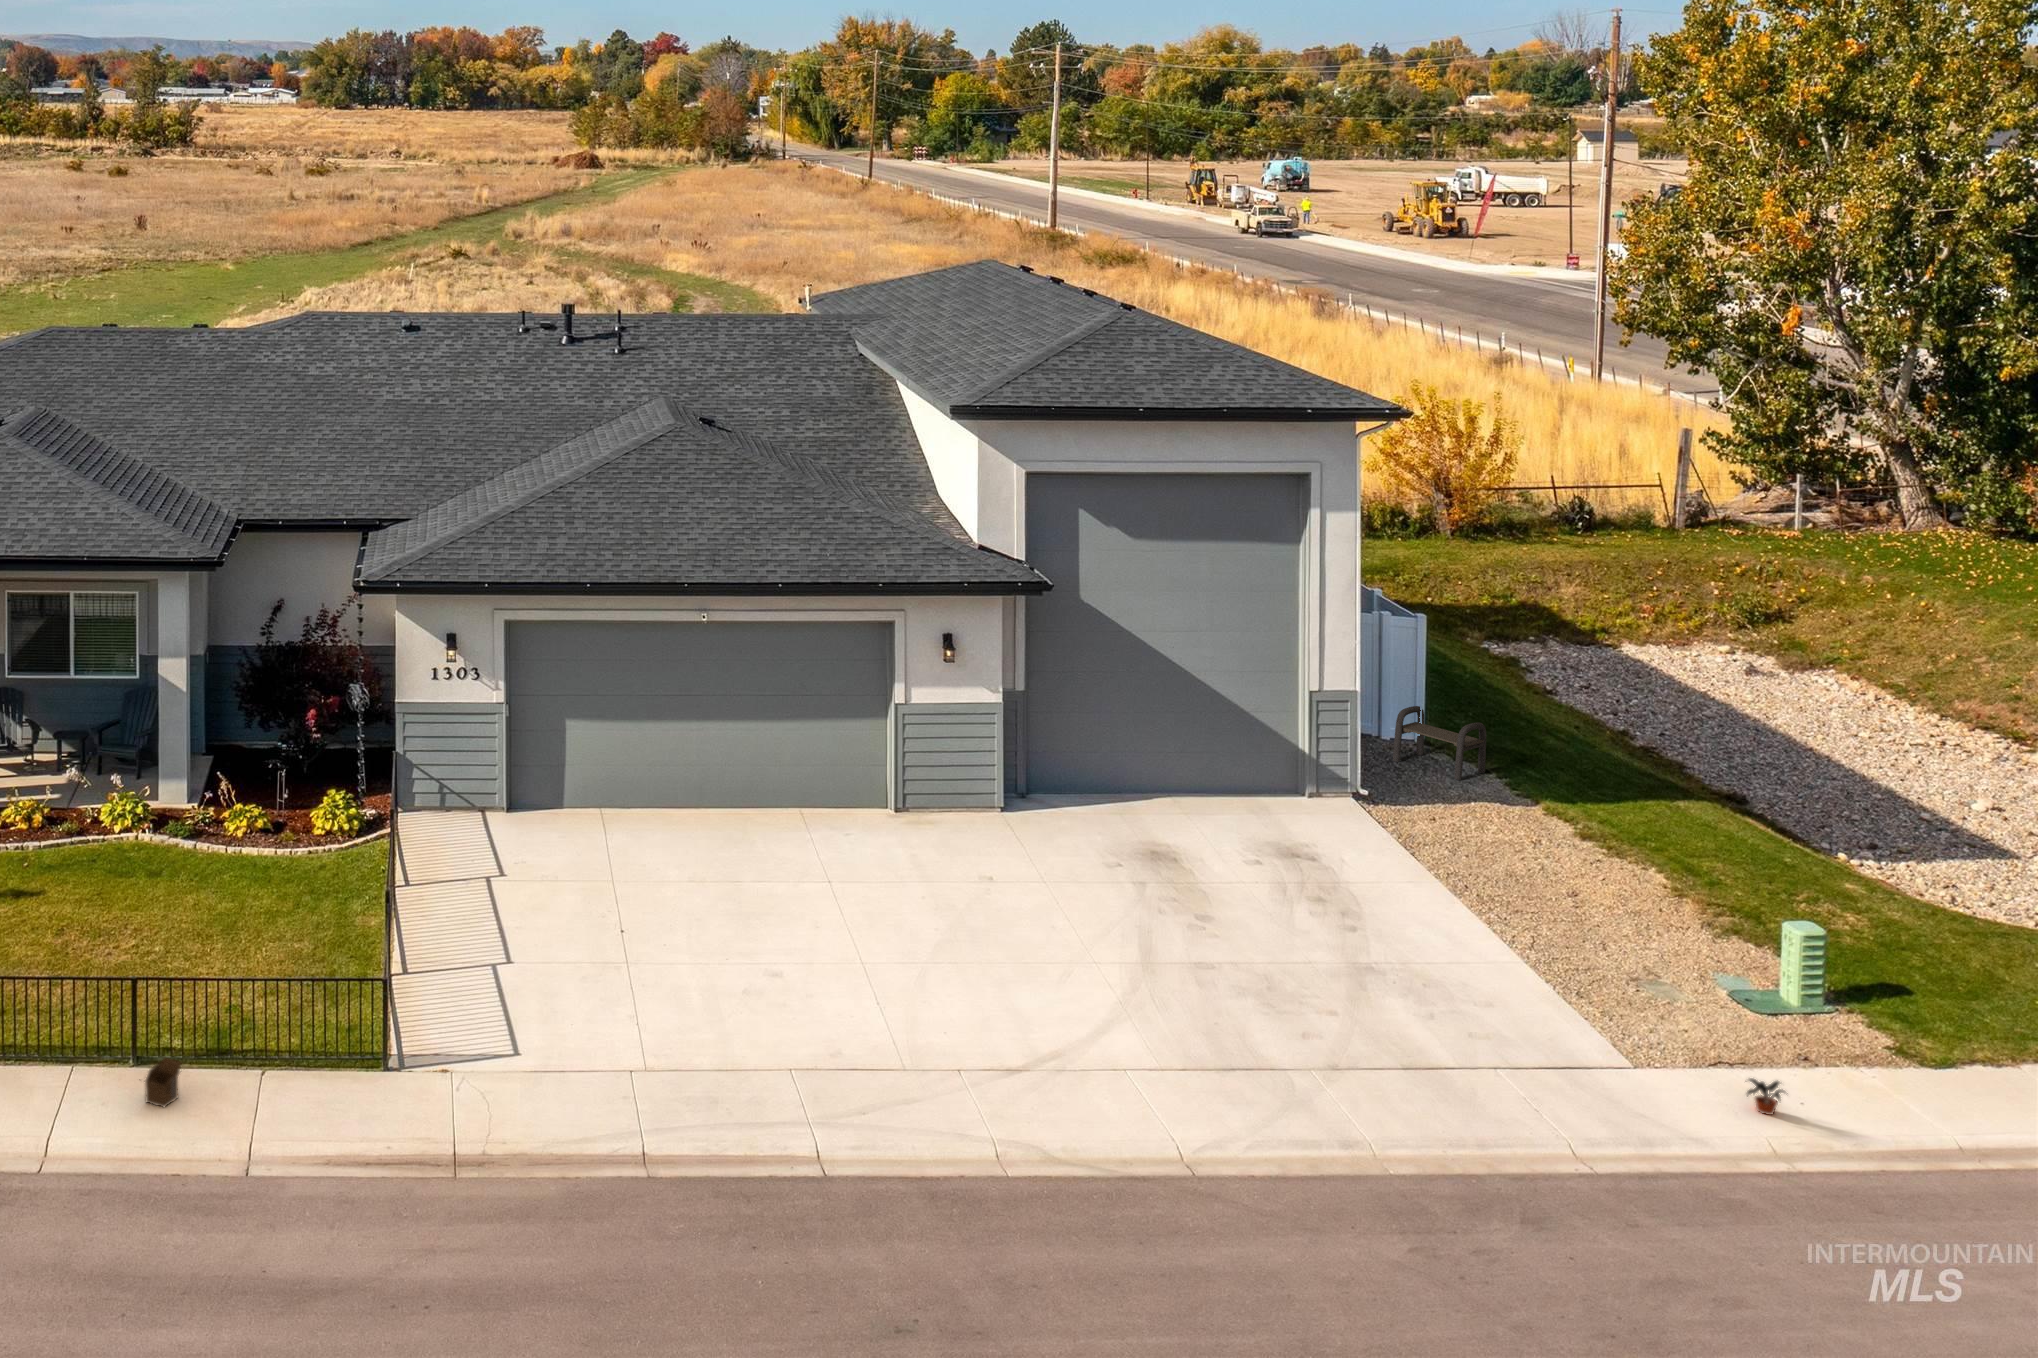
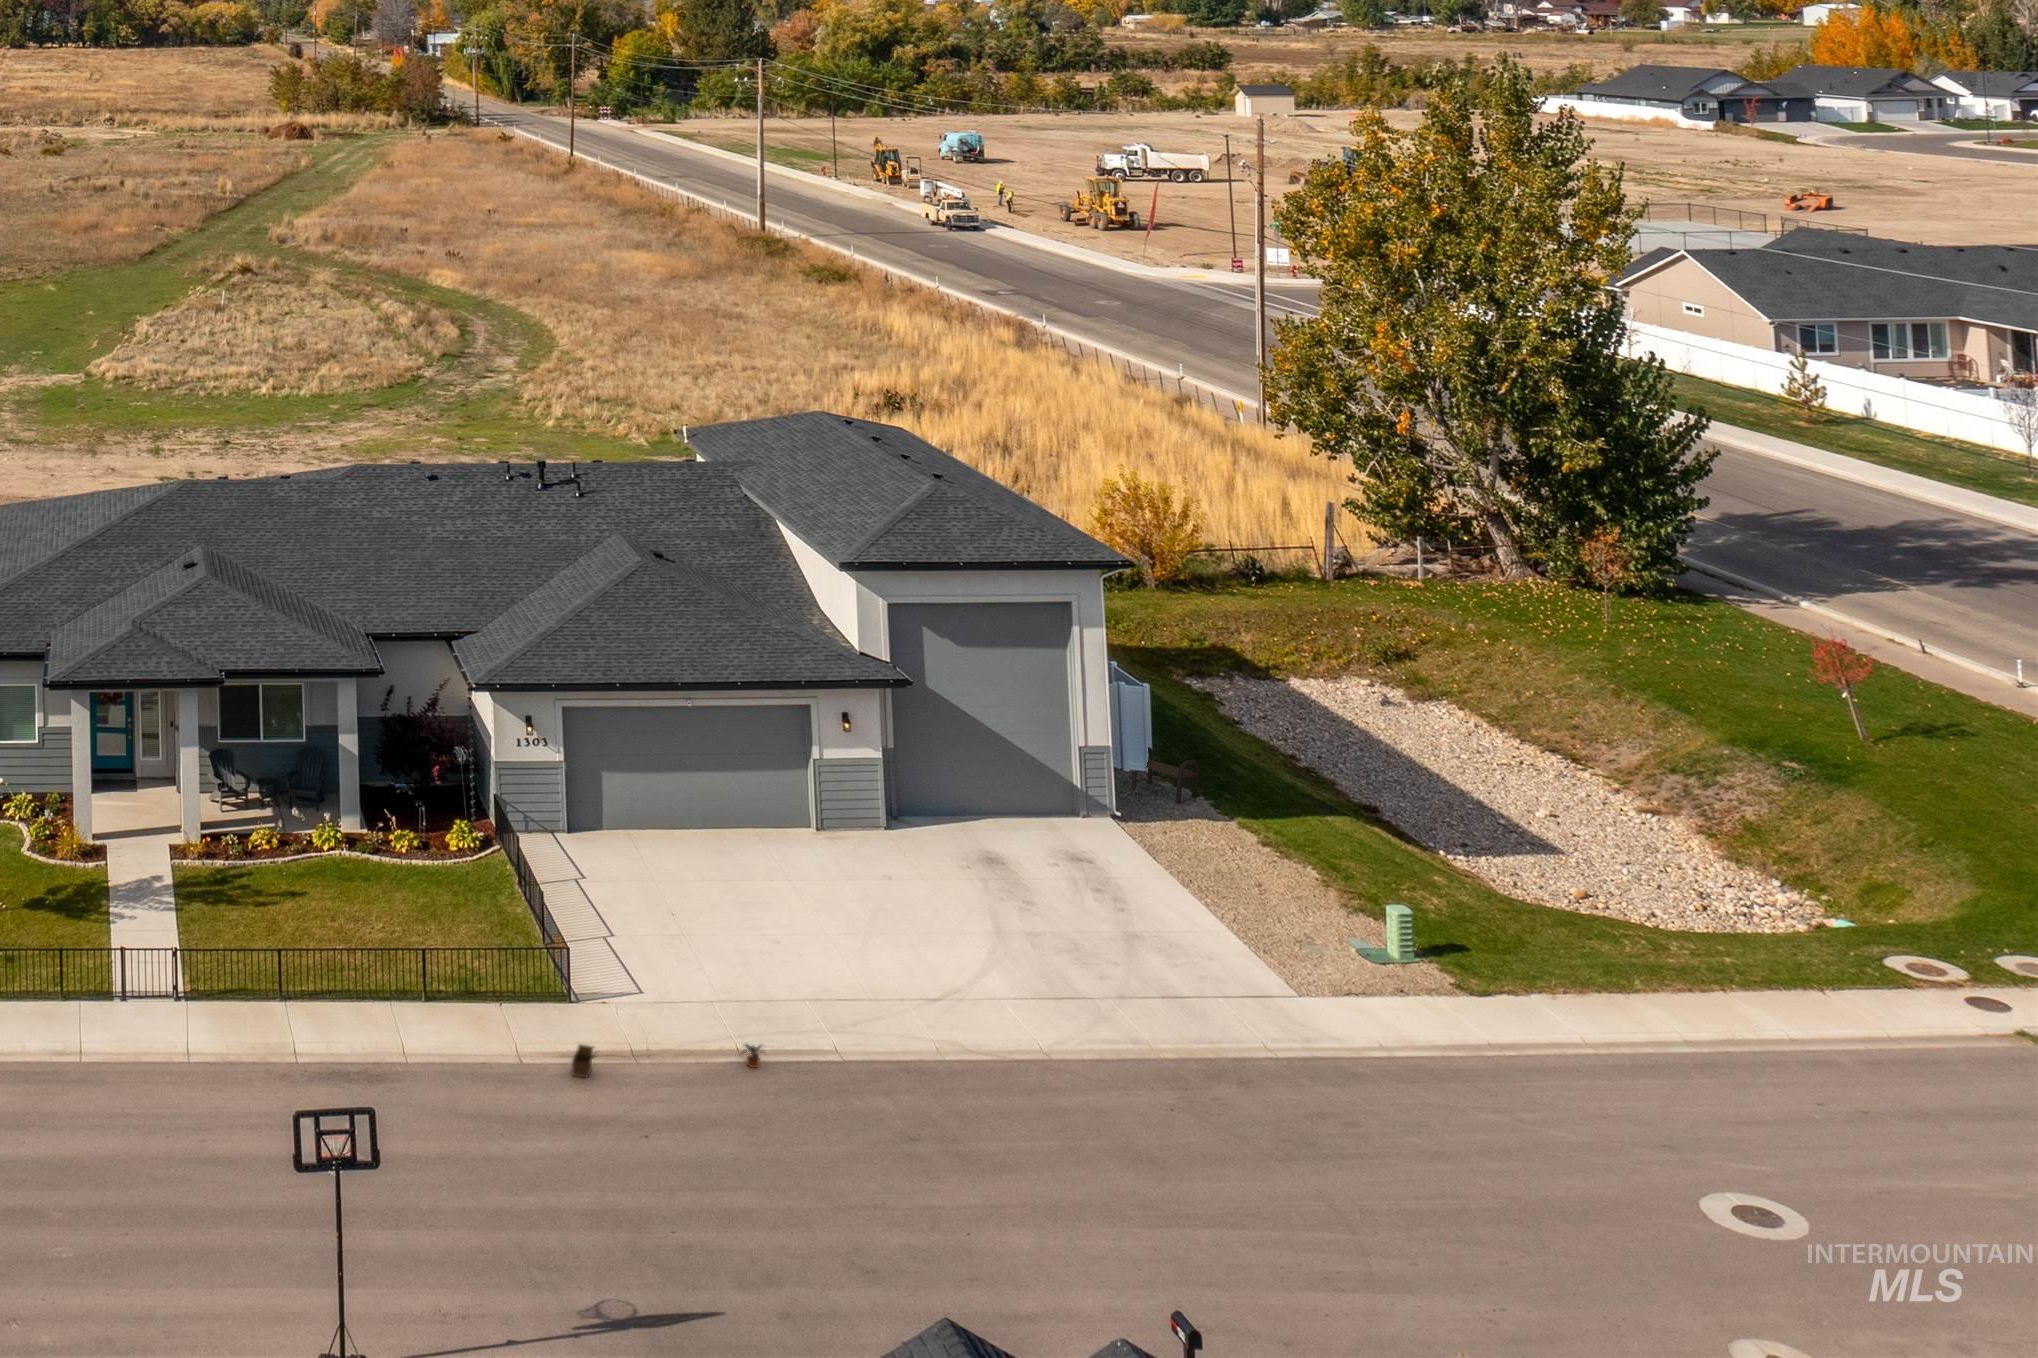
cardboard box: present [145,1058,182,1107] -> present [572,1045,595,1078]
potted plant: present [1747,1078,1785,1115] -> present [742,1044,766,1068]

